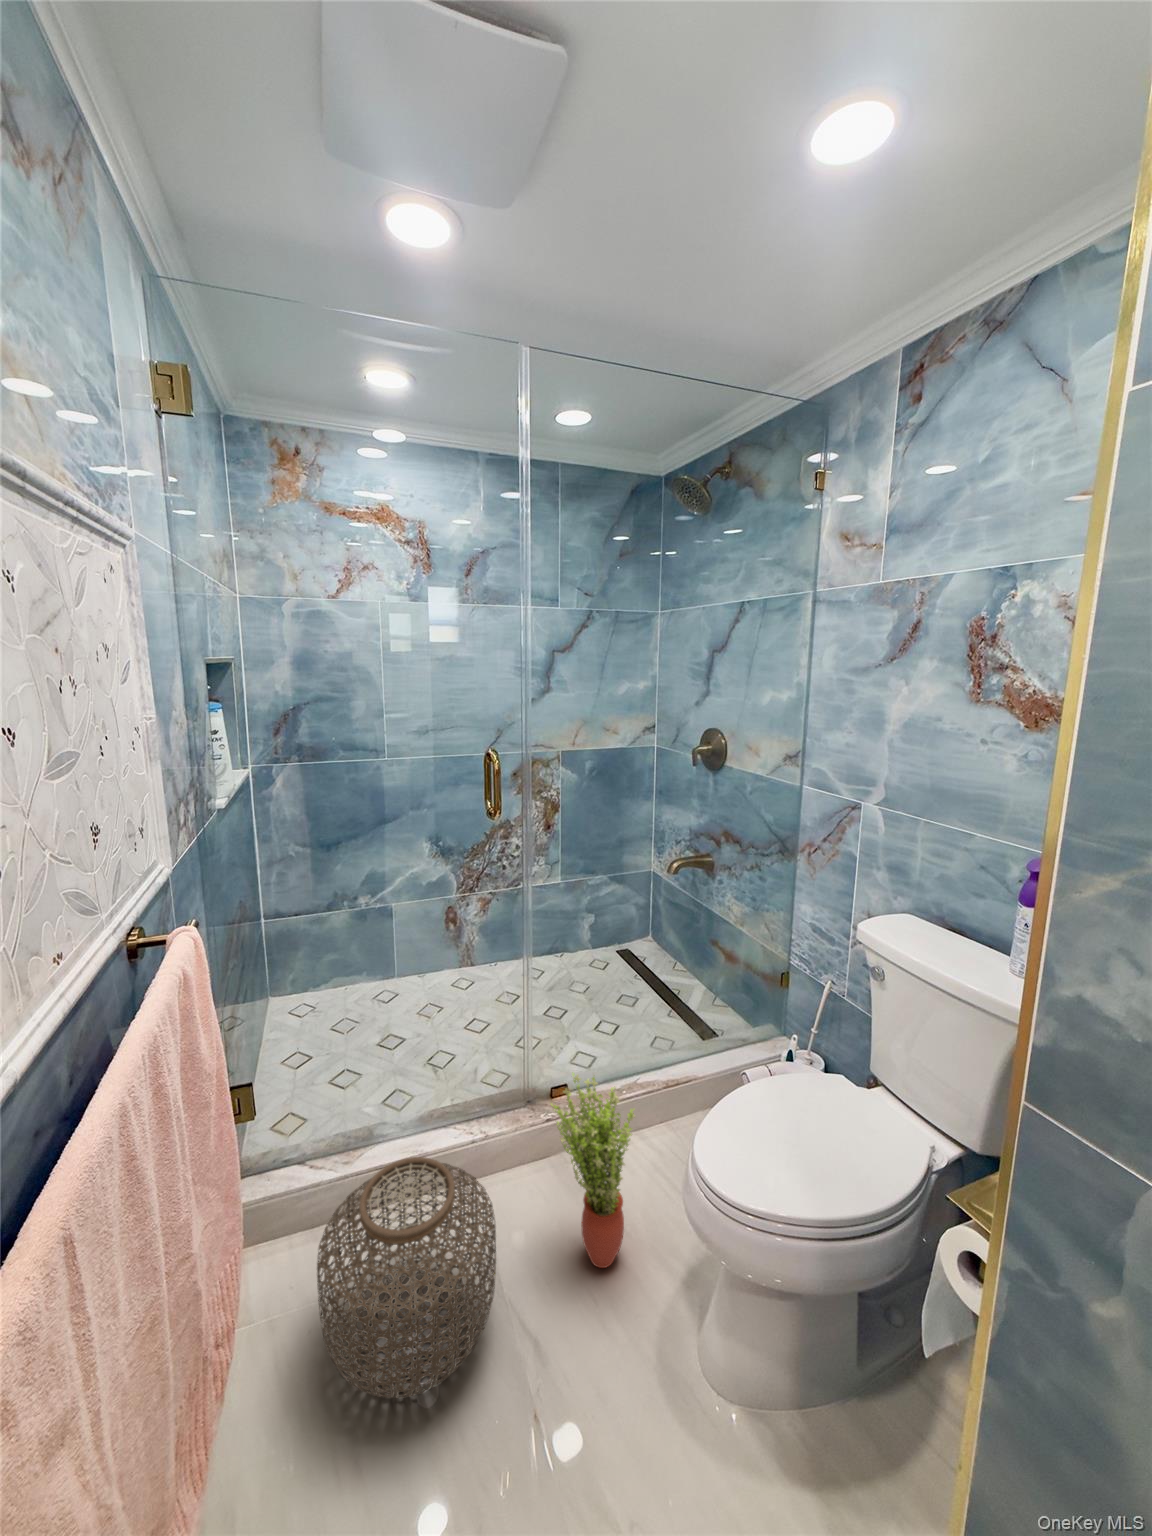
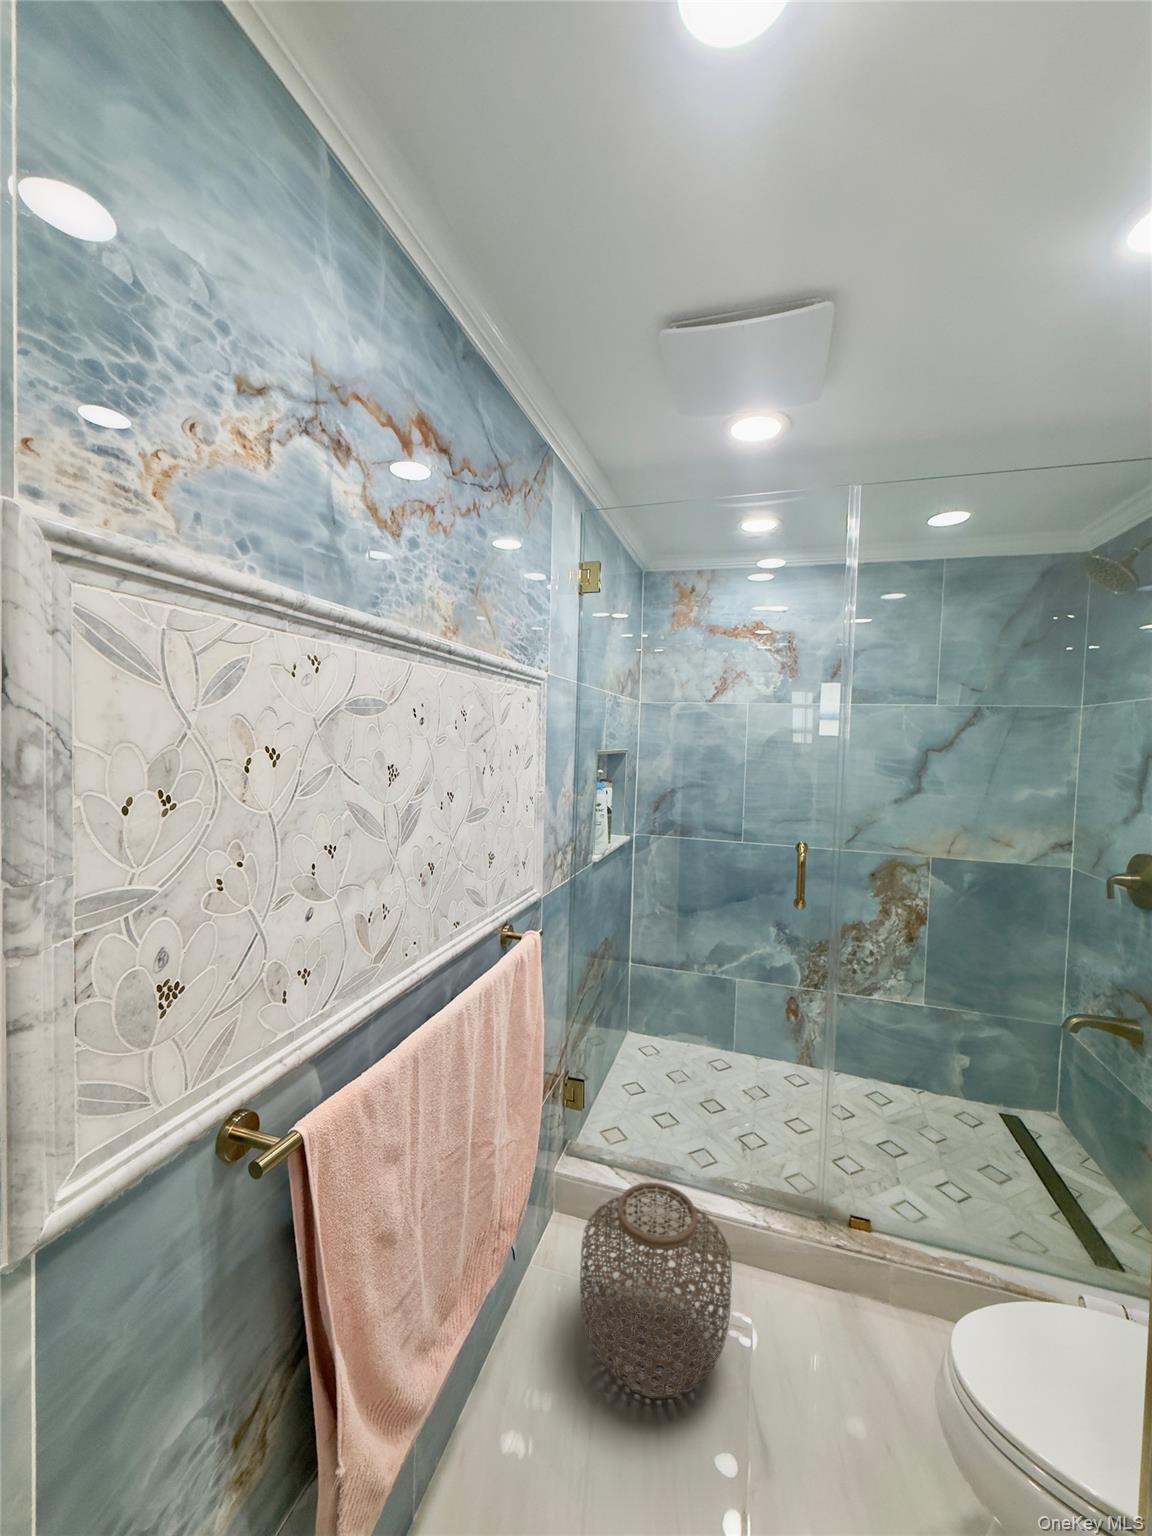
potted plant: present [554,1073,635,1268] -> none [807,1181,901,1426]

